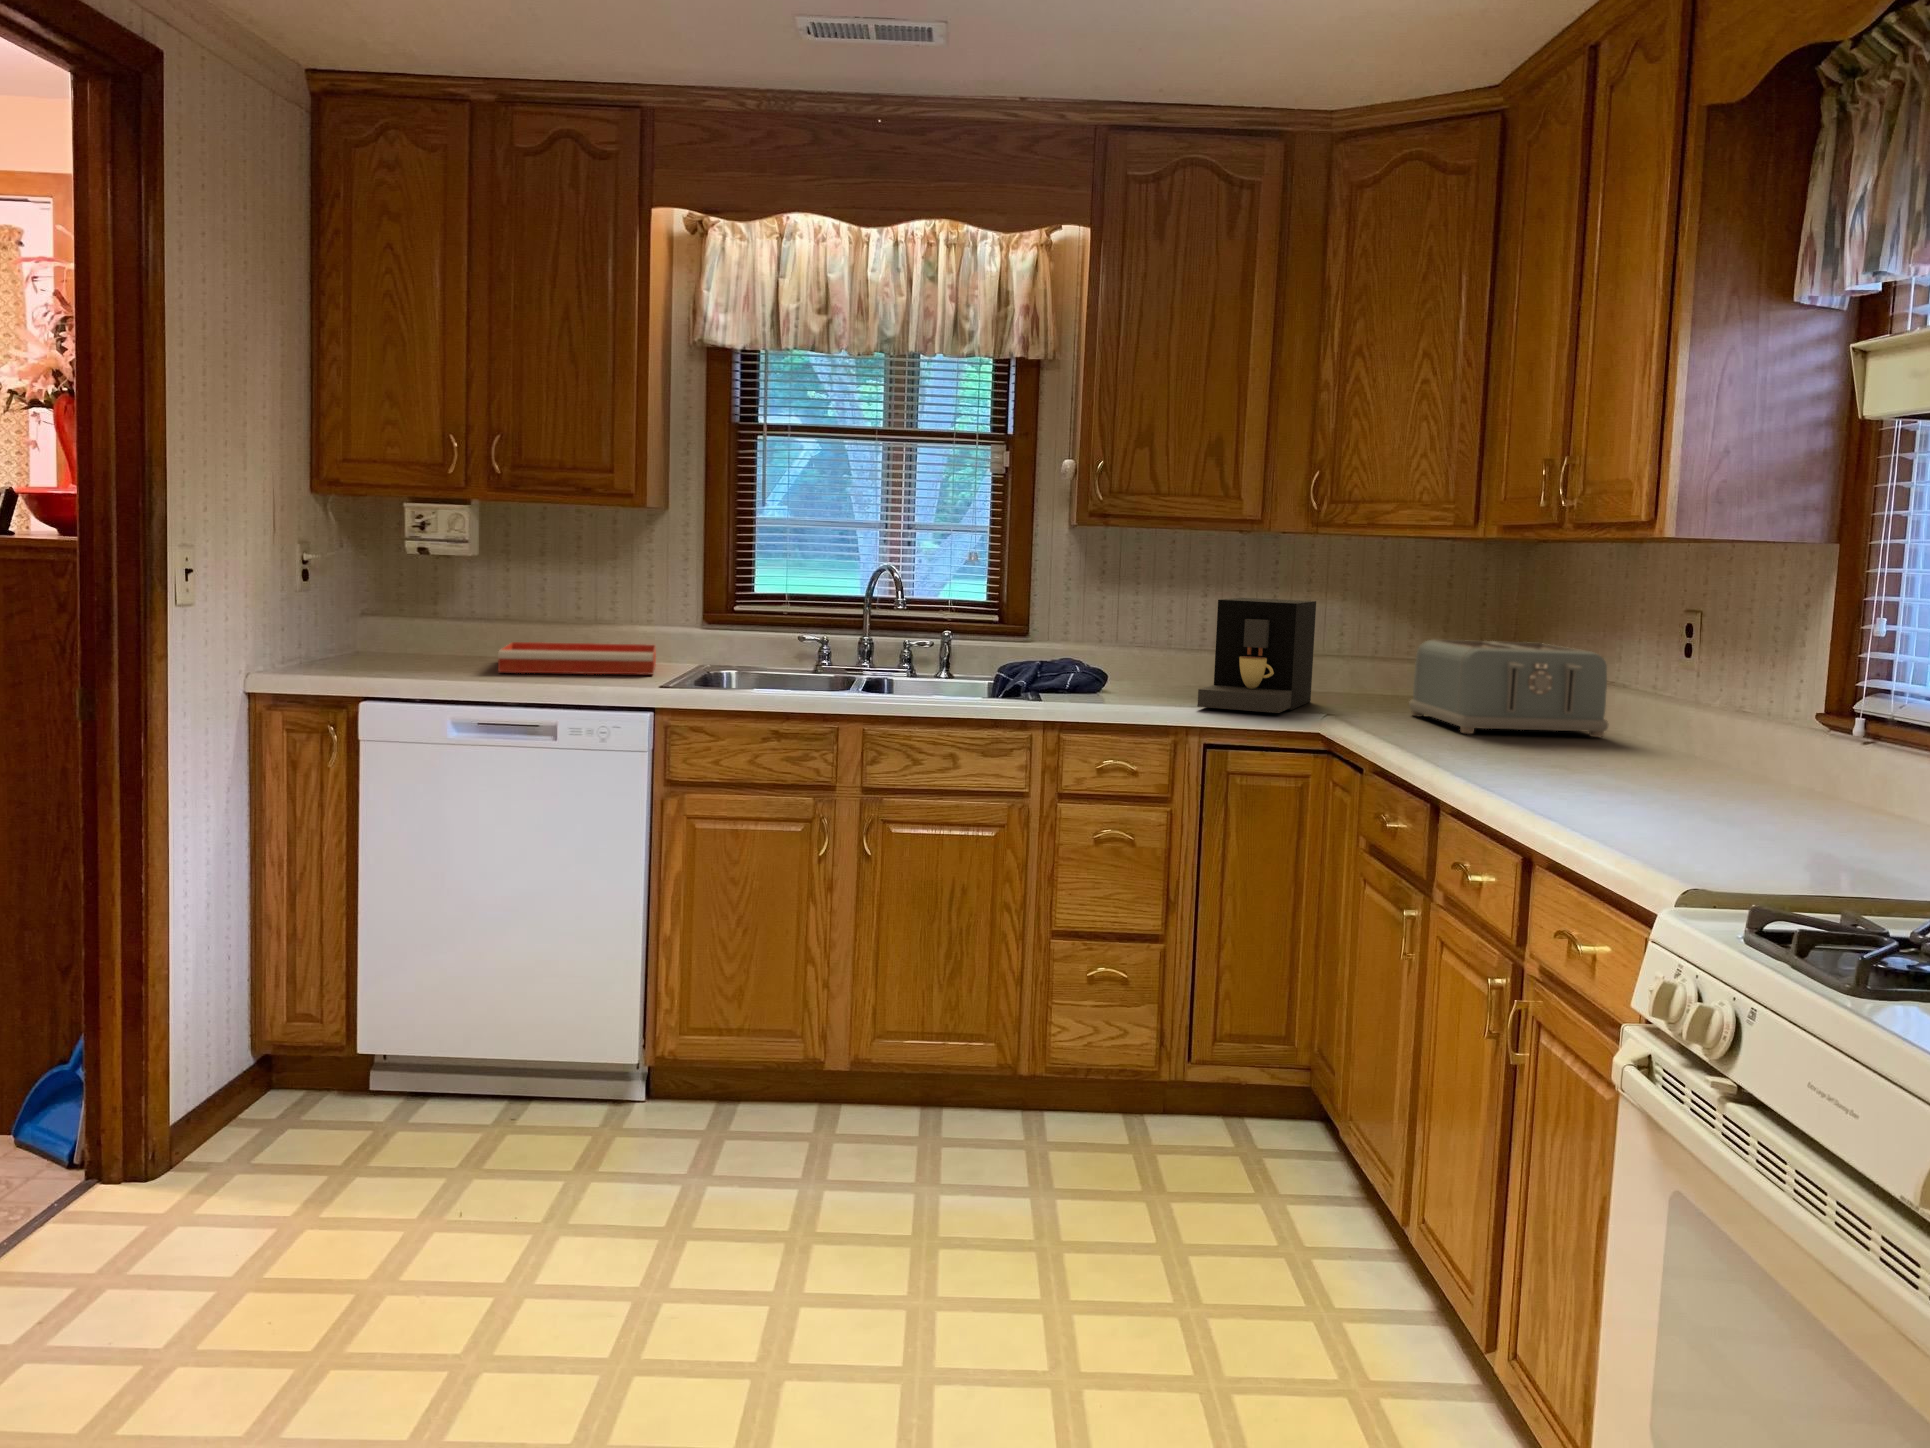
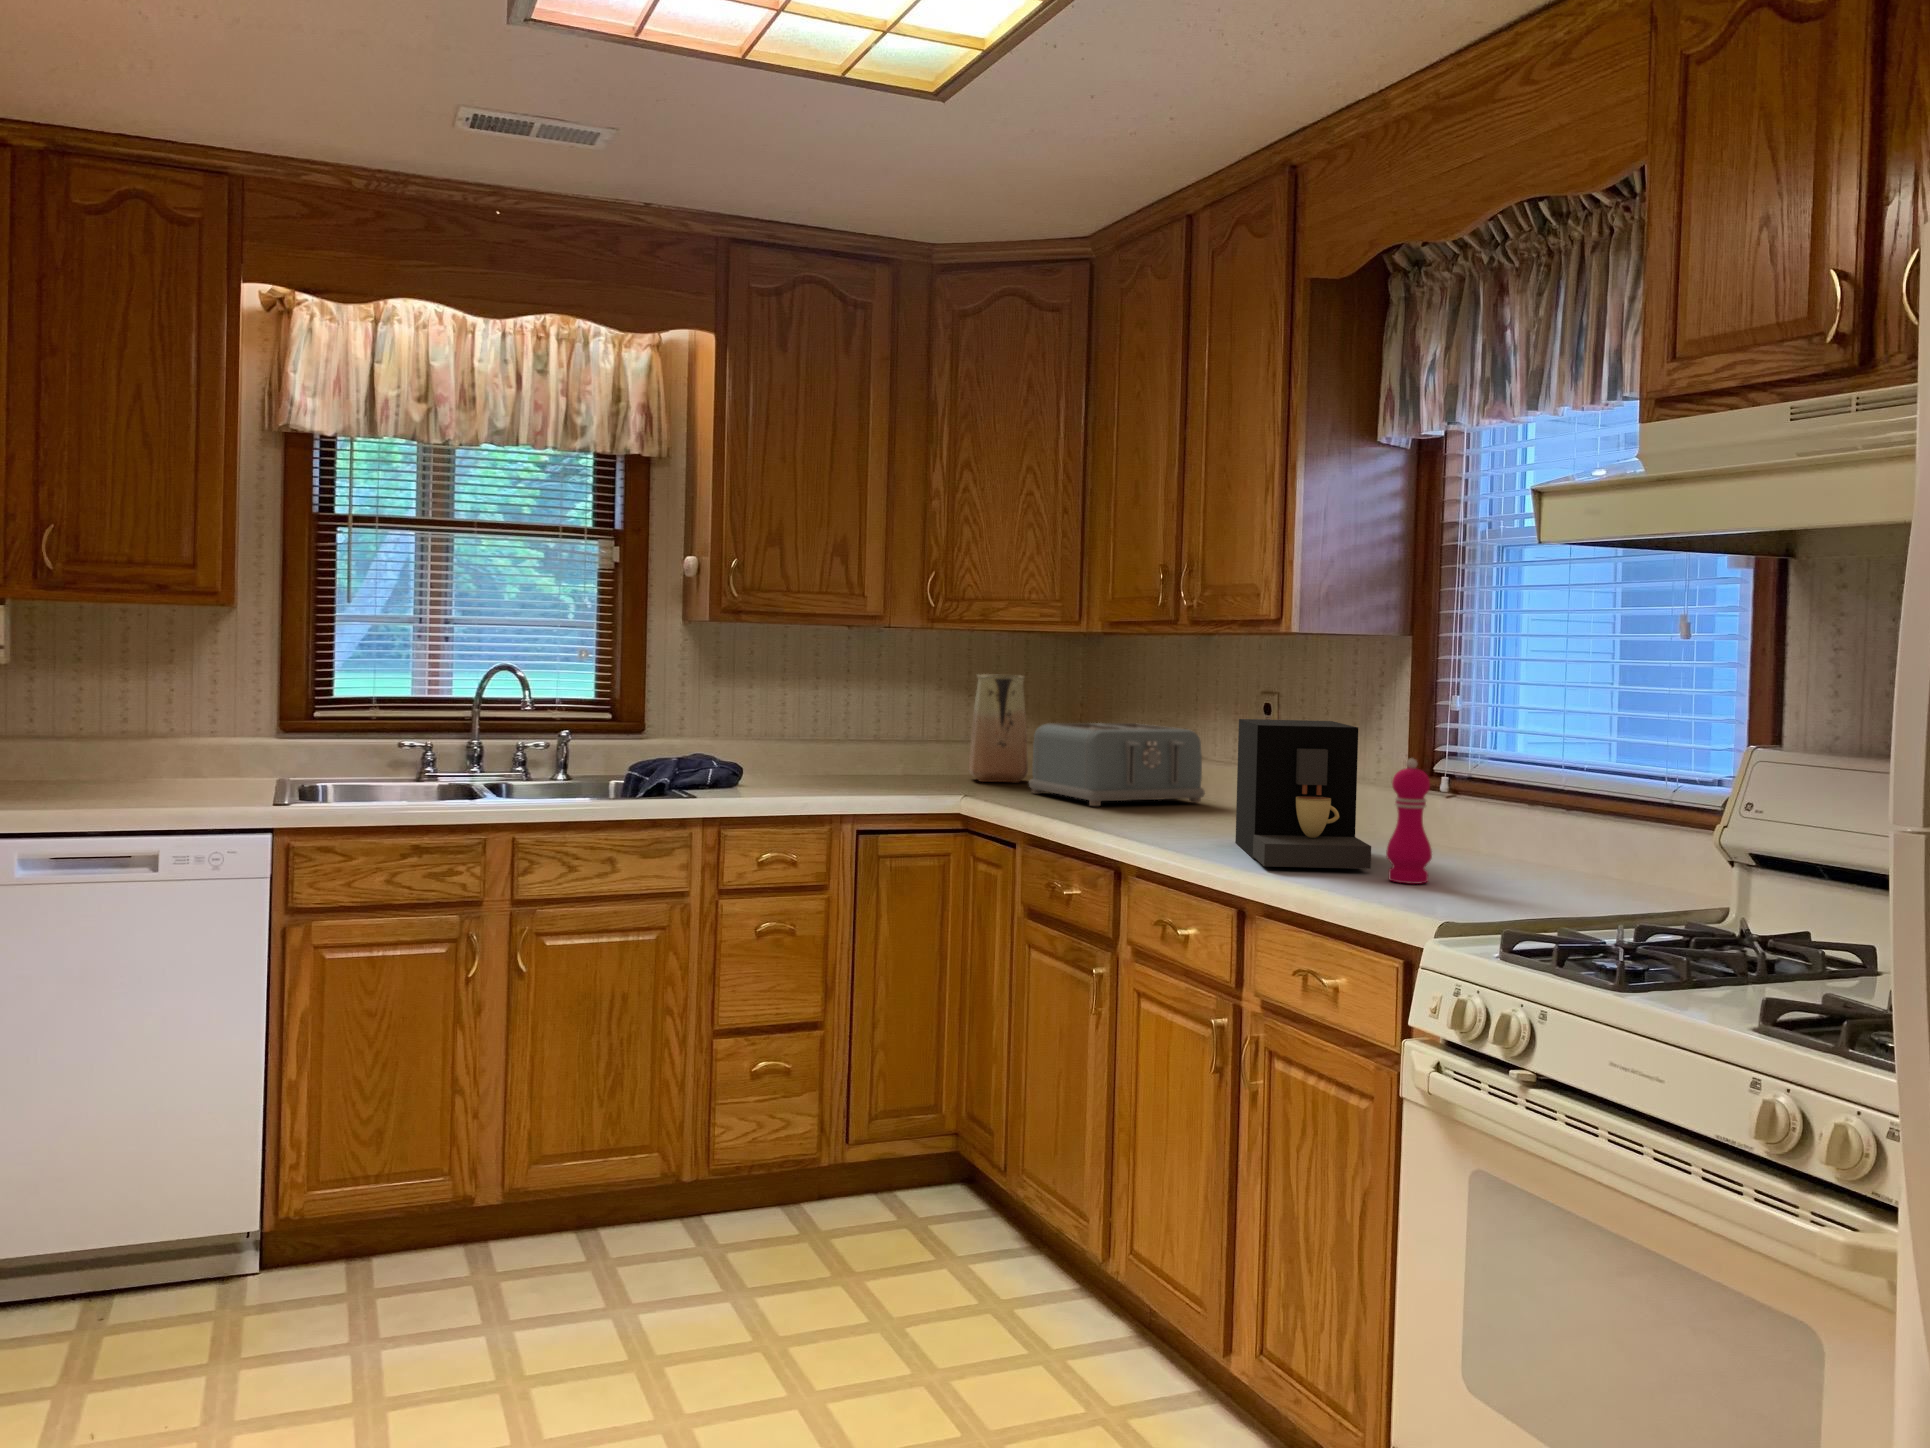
vase: none [1360,584,1424,703] -> present [969,674,1028,782]
coffee maker: present [1197,598,1316,713] -> present [1235,719,1371,869]
tray: present [498,642,656,675] -> none [45,759,248,799]
pepper mill: none [1745,696,1812,857] -> present [1386,759,1432,884]

